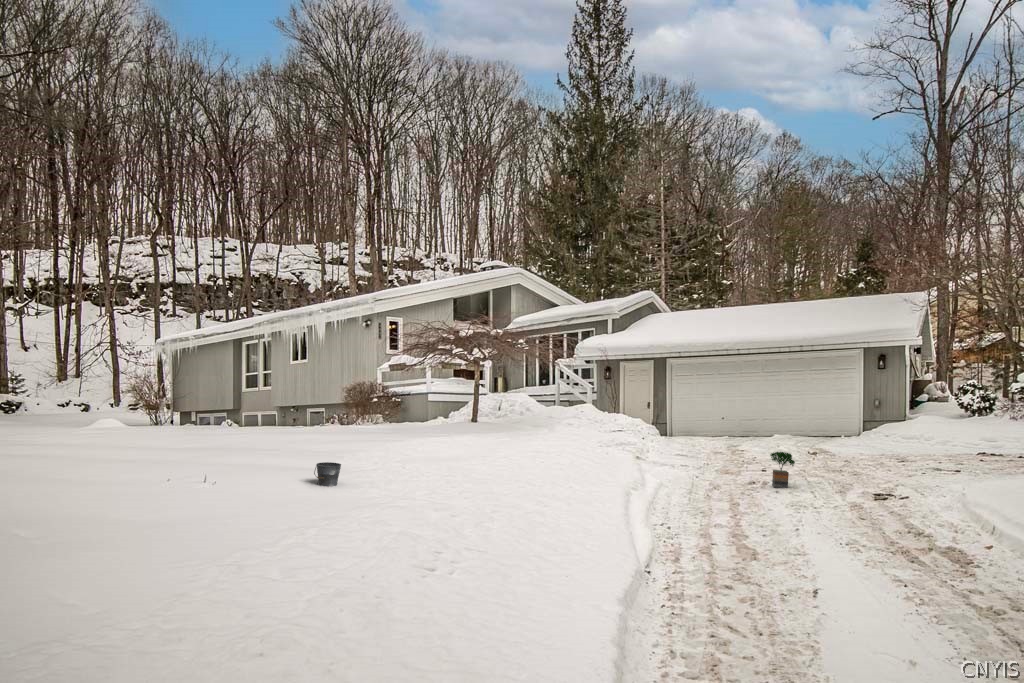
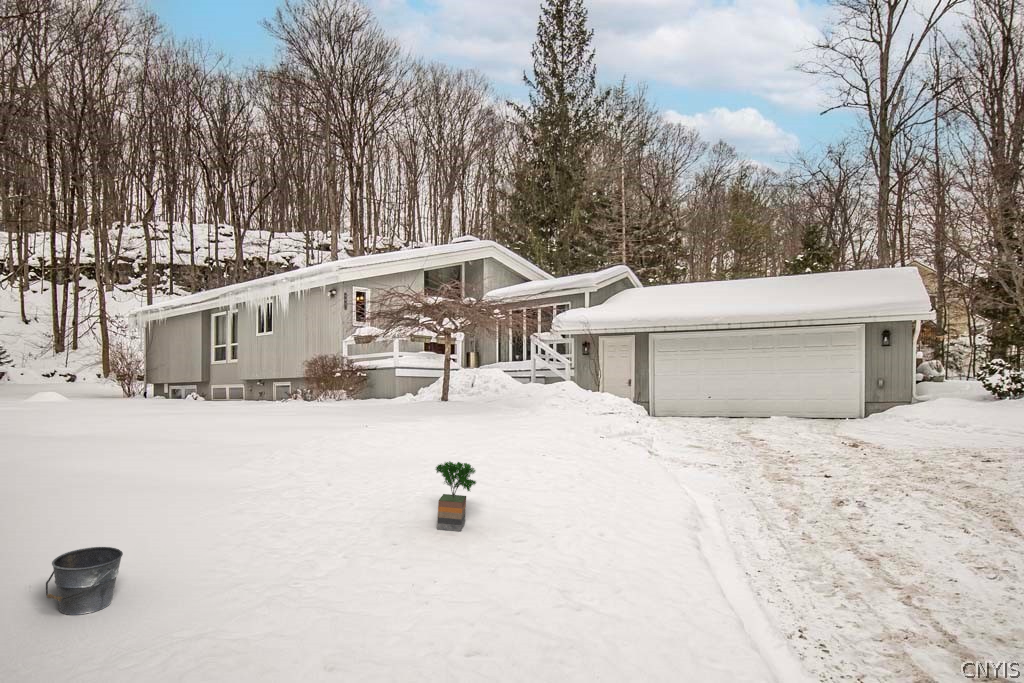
potted tree: present [770,452,795,488] -> present [436,461,476,531]

